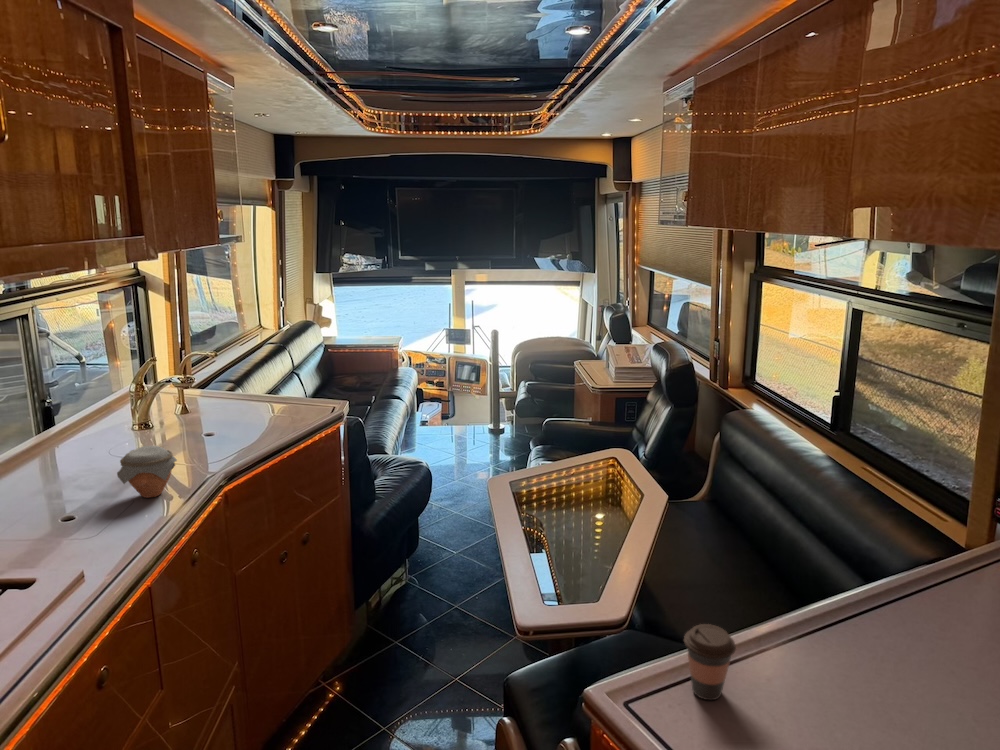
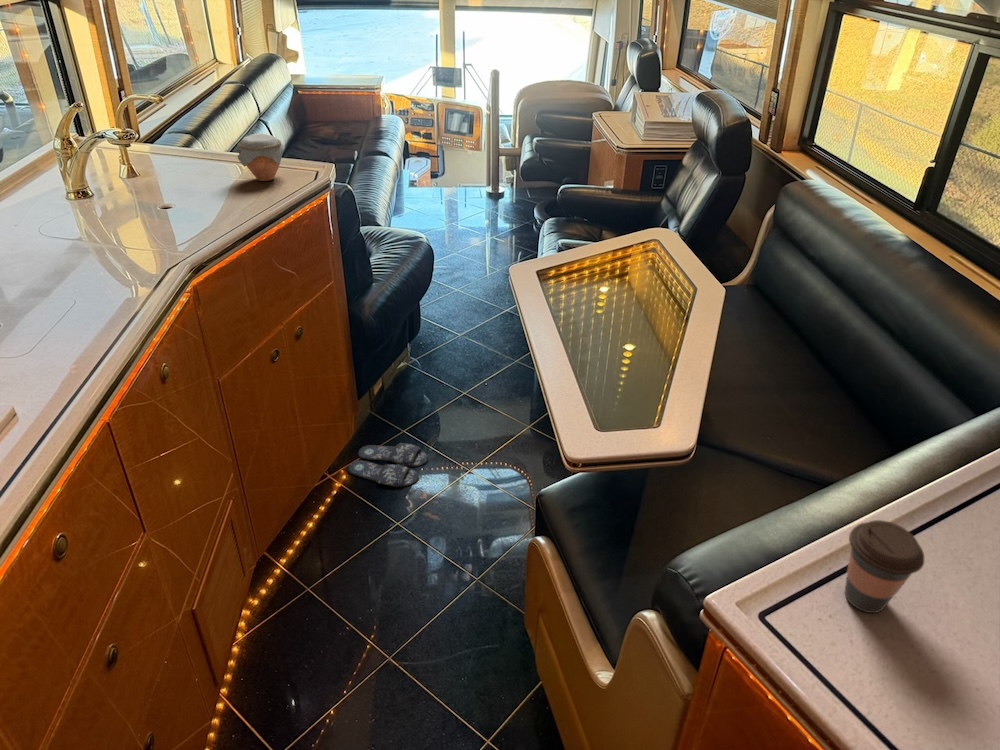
jar: present [117,445,177,498] -> present [237,134,285,181]
slippers: none [343,650,419,692] -> present [348,443,428,487]

